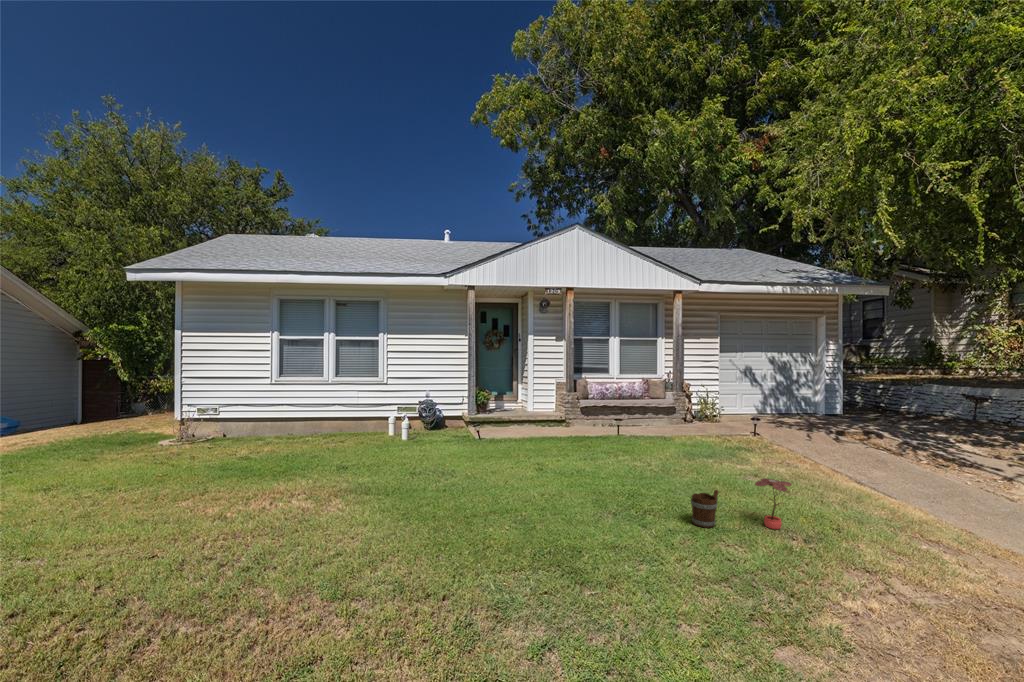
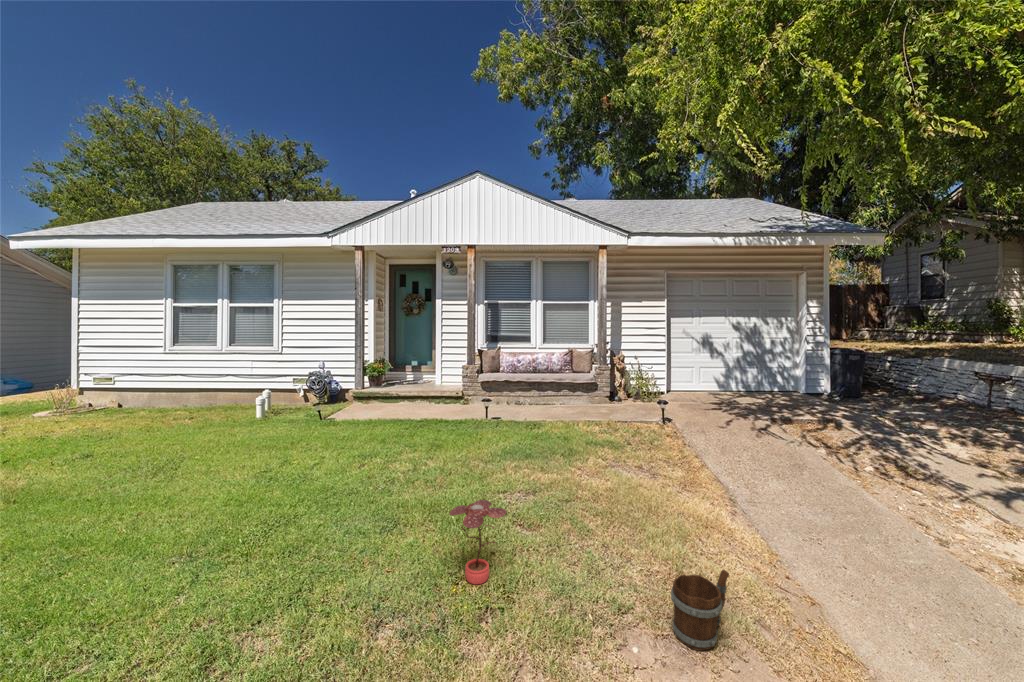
bucket: present [691,490,719,528] -> present [671,570,729,651]

